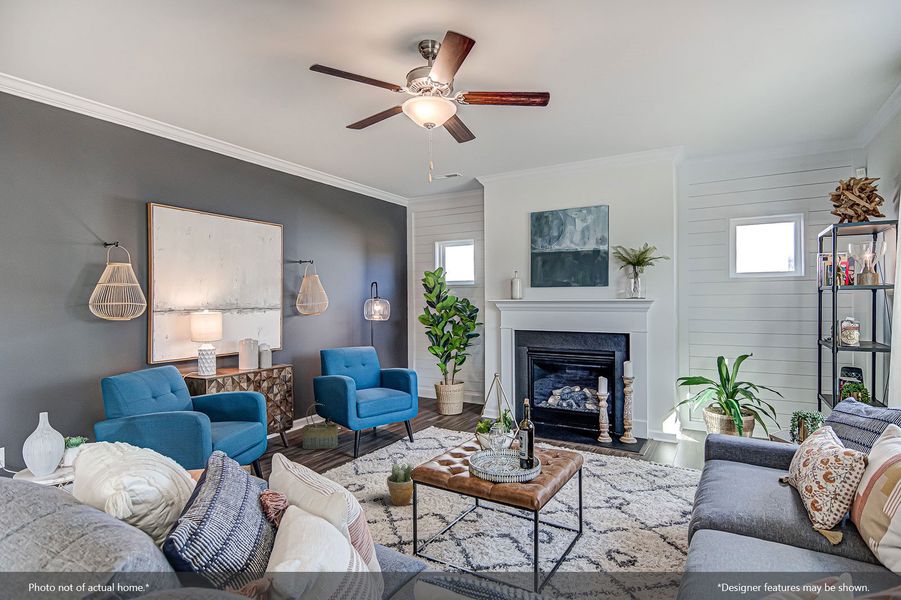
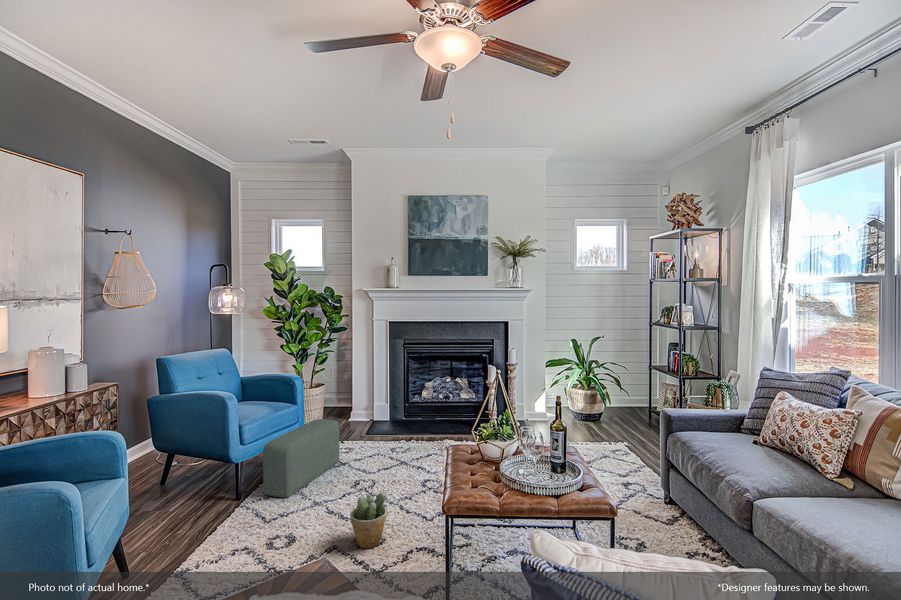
basket: present [302,402,339,449] -> none [145,426,202,499]
pouf: none [366,410,438,464] -> present [263,419,339,497]

